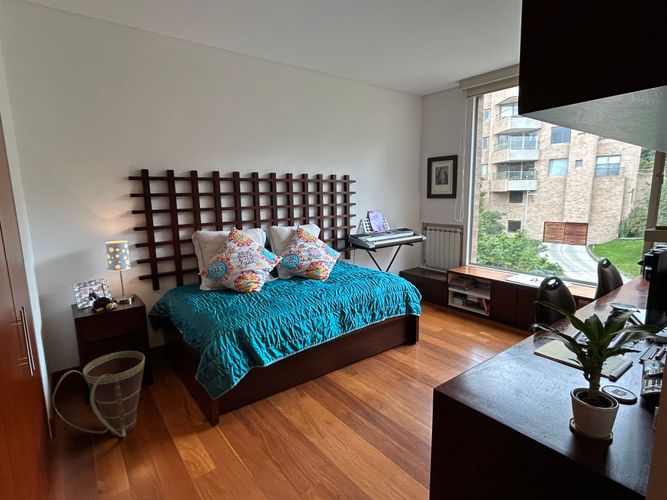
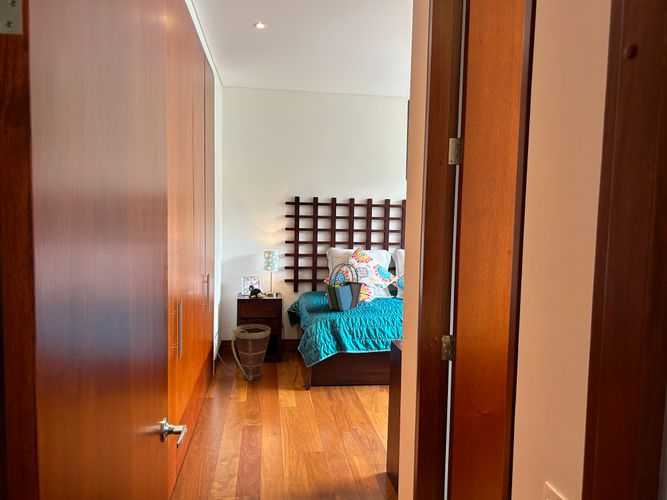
tote bag: none [219,254,259,313] -> present [325,263,362,311]

